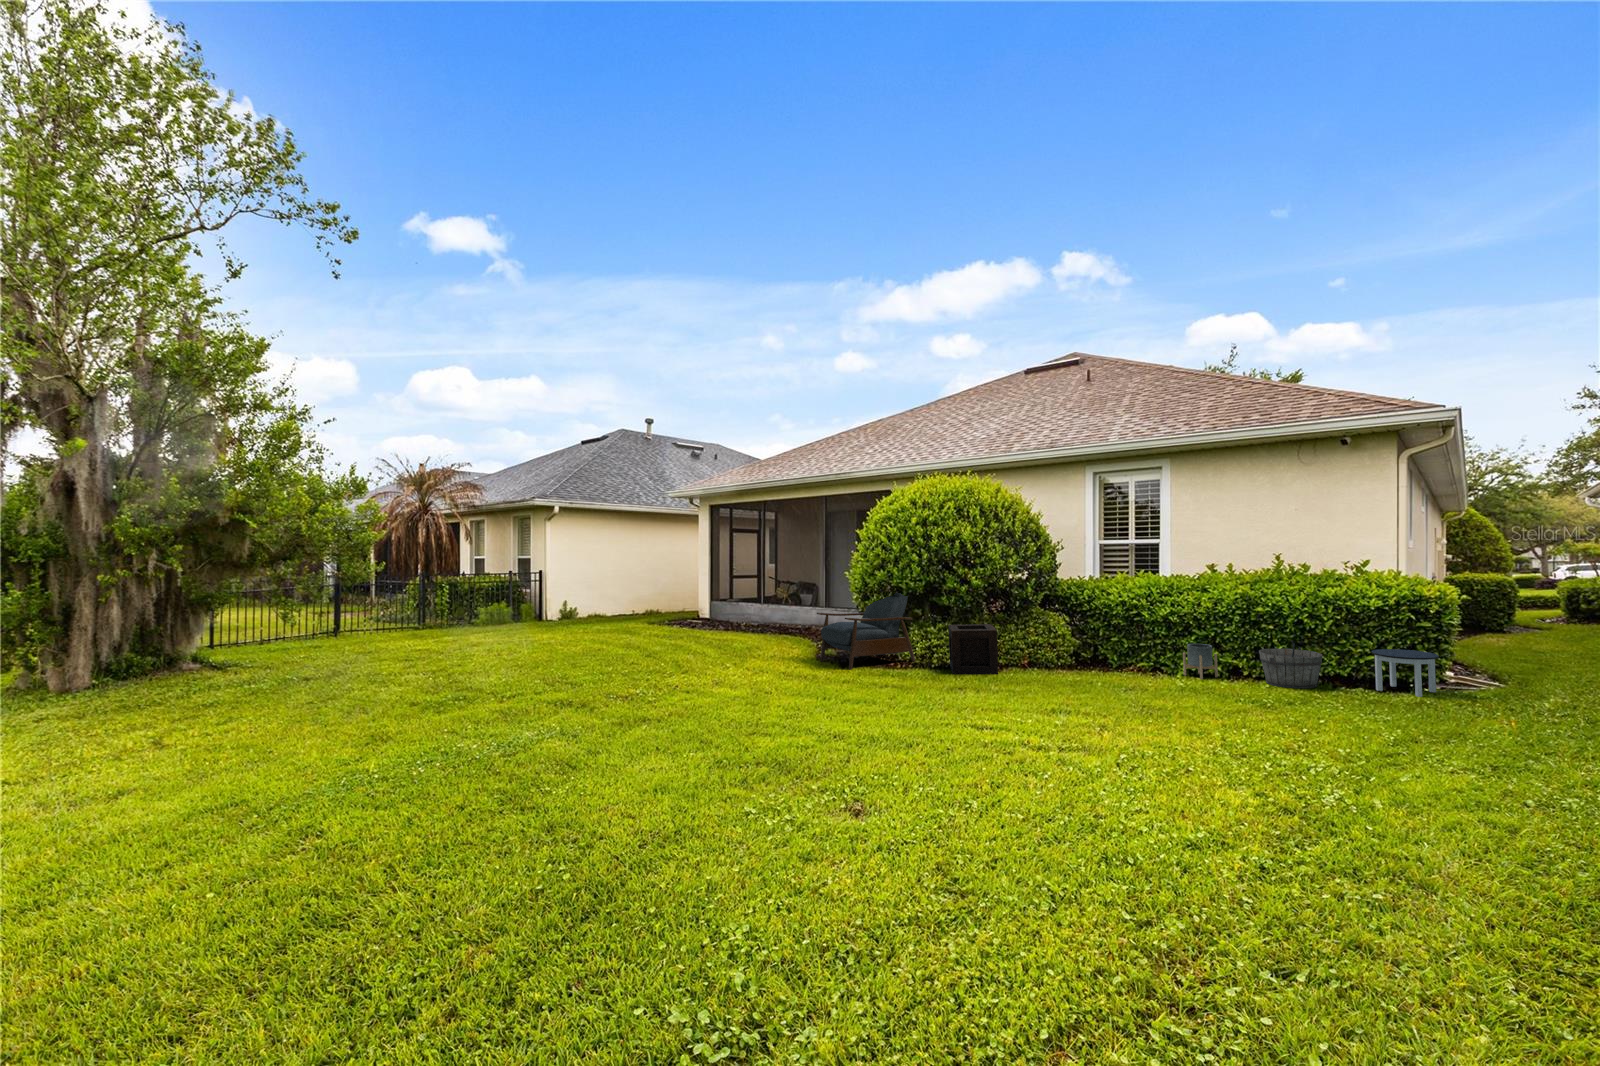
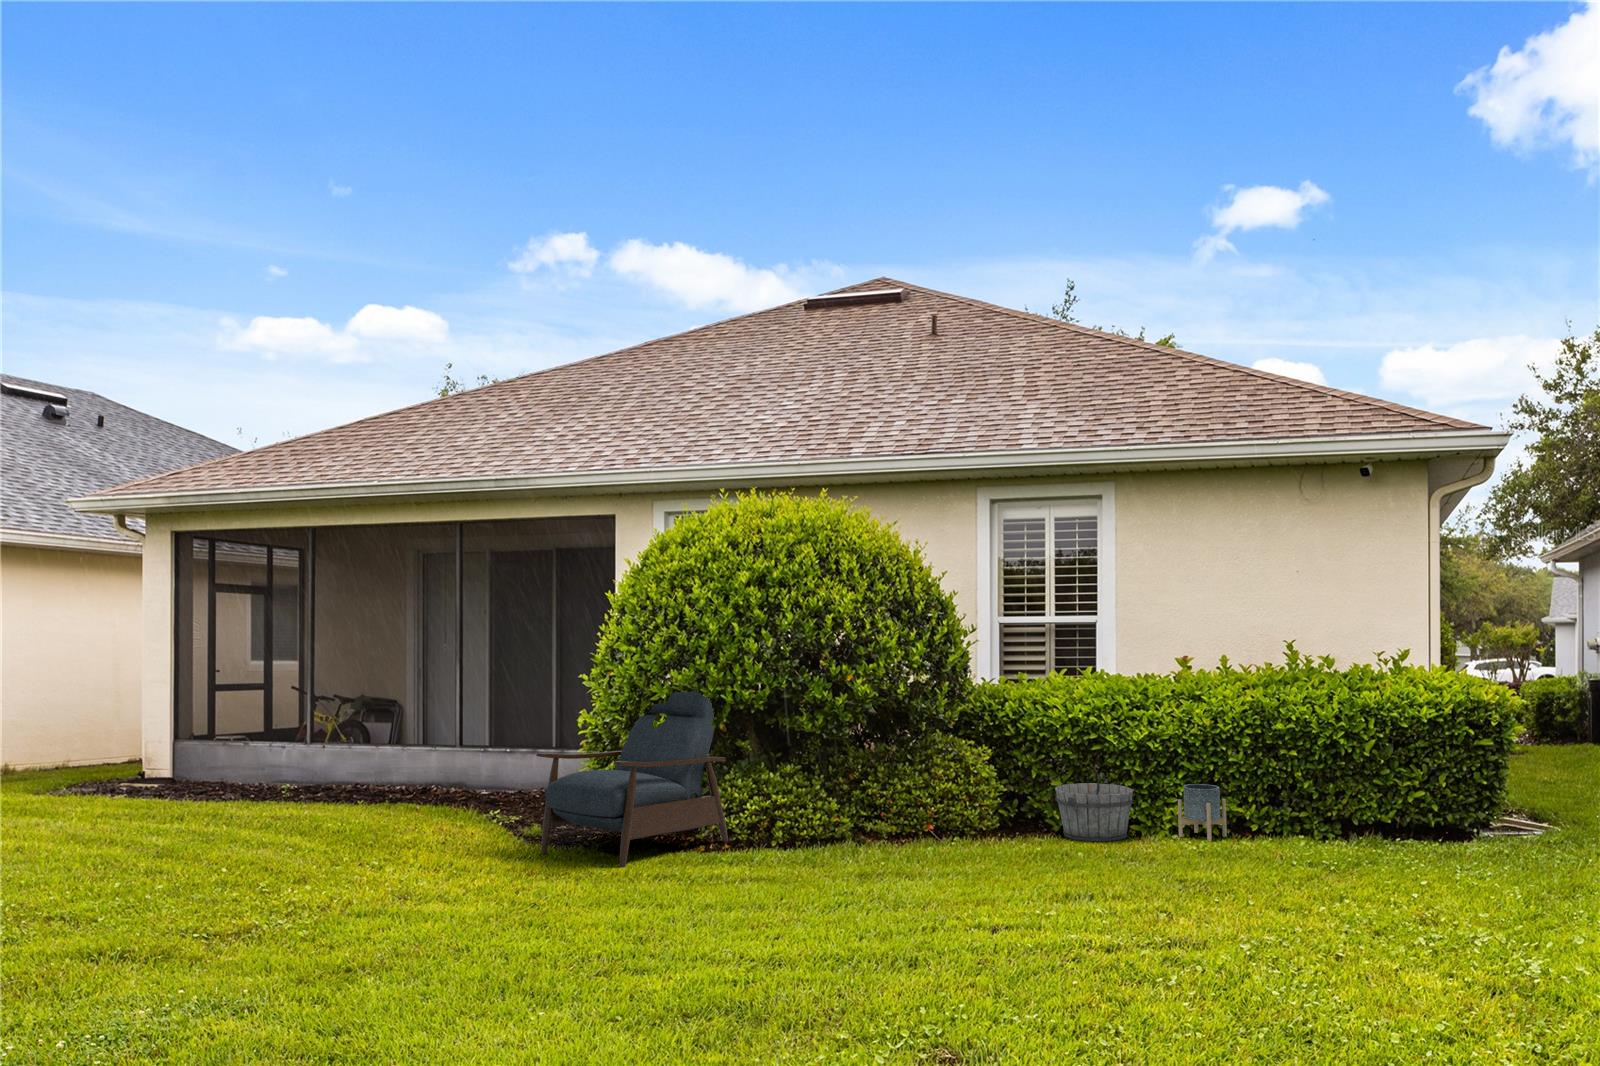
wooden crate: present [949,624,998,675] -> none [802,765,904,862]
wooden bucket: present [1259,641,1323,688] -> present [1055,771,1133,841]
round table: present [1372,649,1439,697] -> none [1426,780,1508,848]

